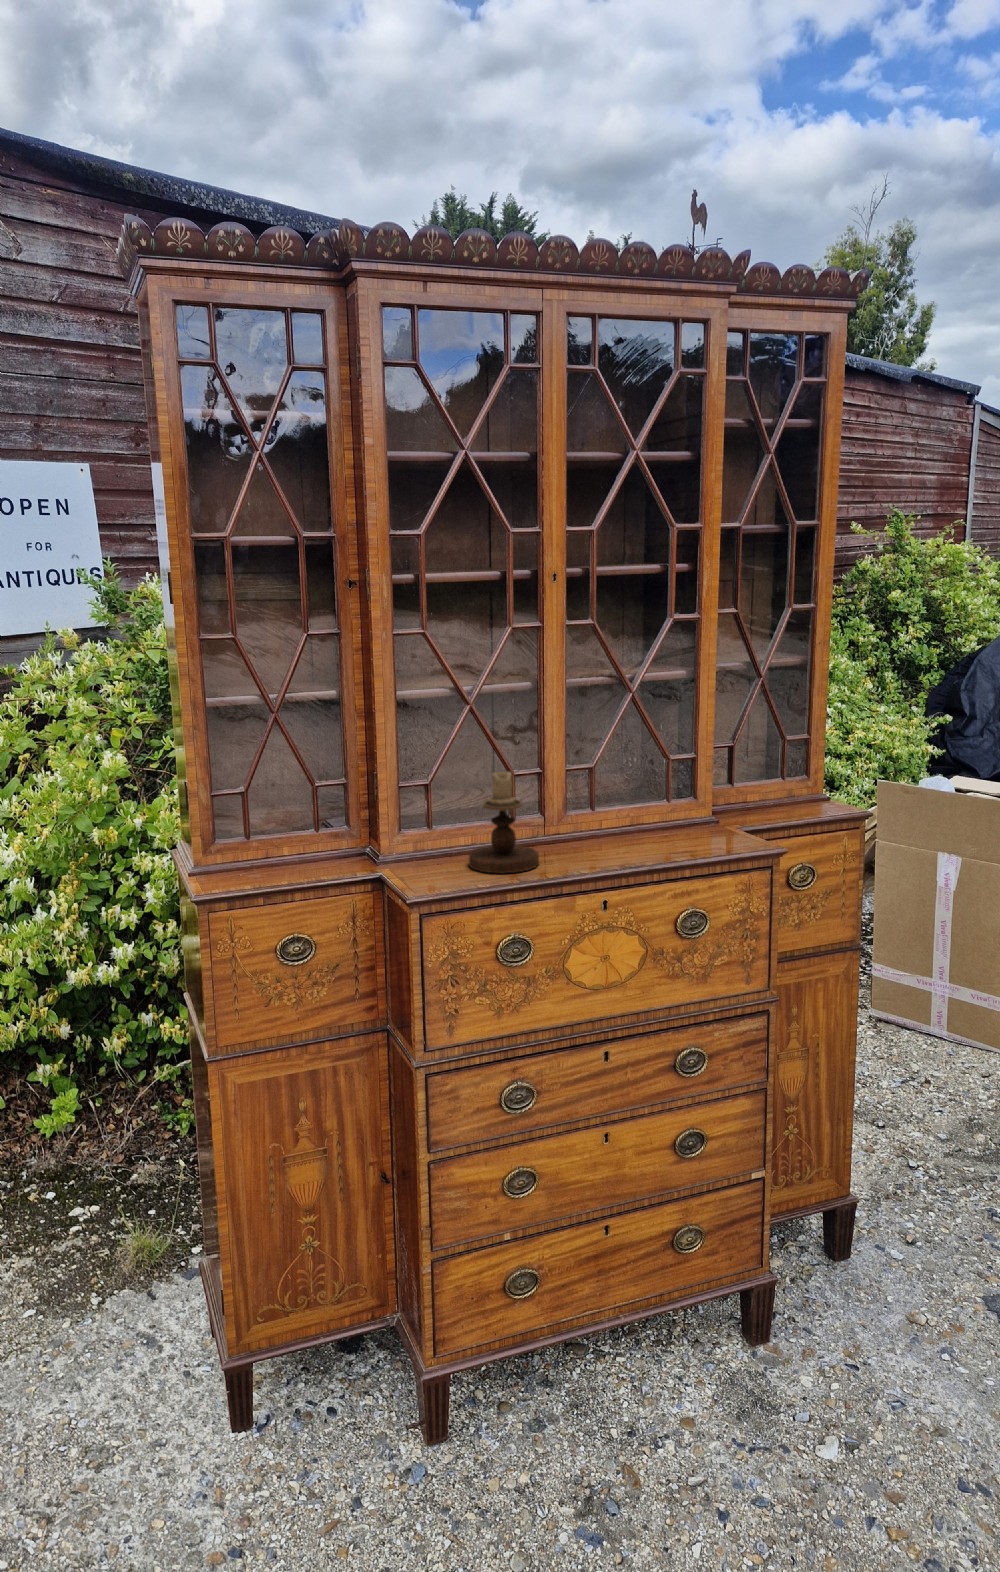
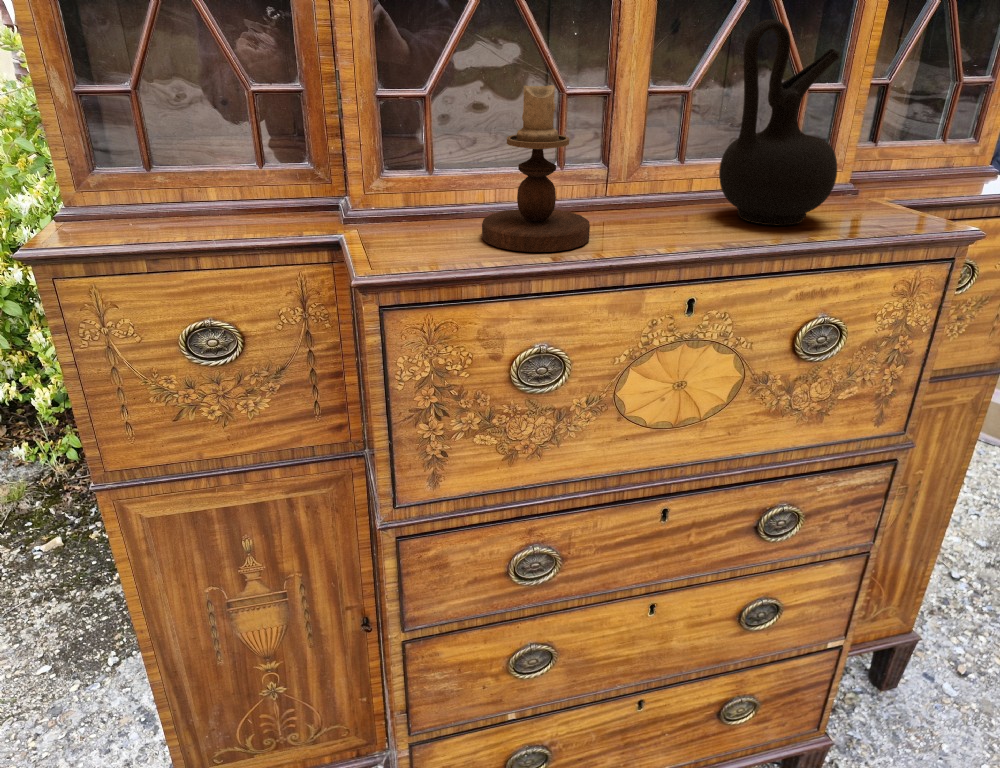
ceramic jug: none [622,724,696,847] -> present [719,19,839,225]

